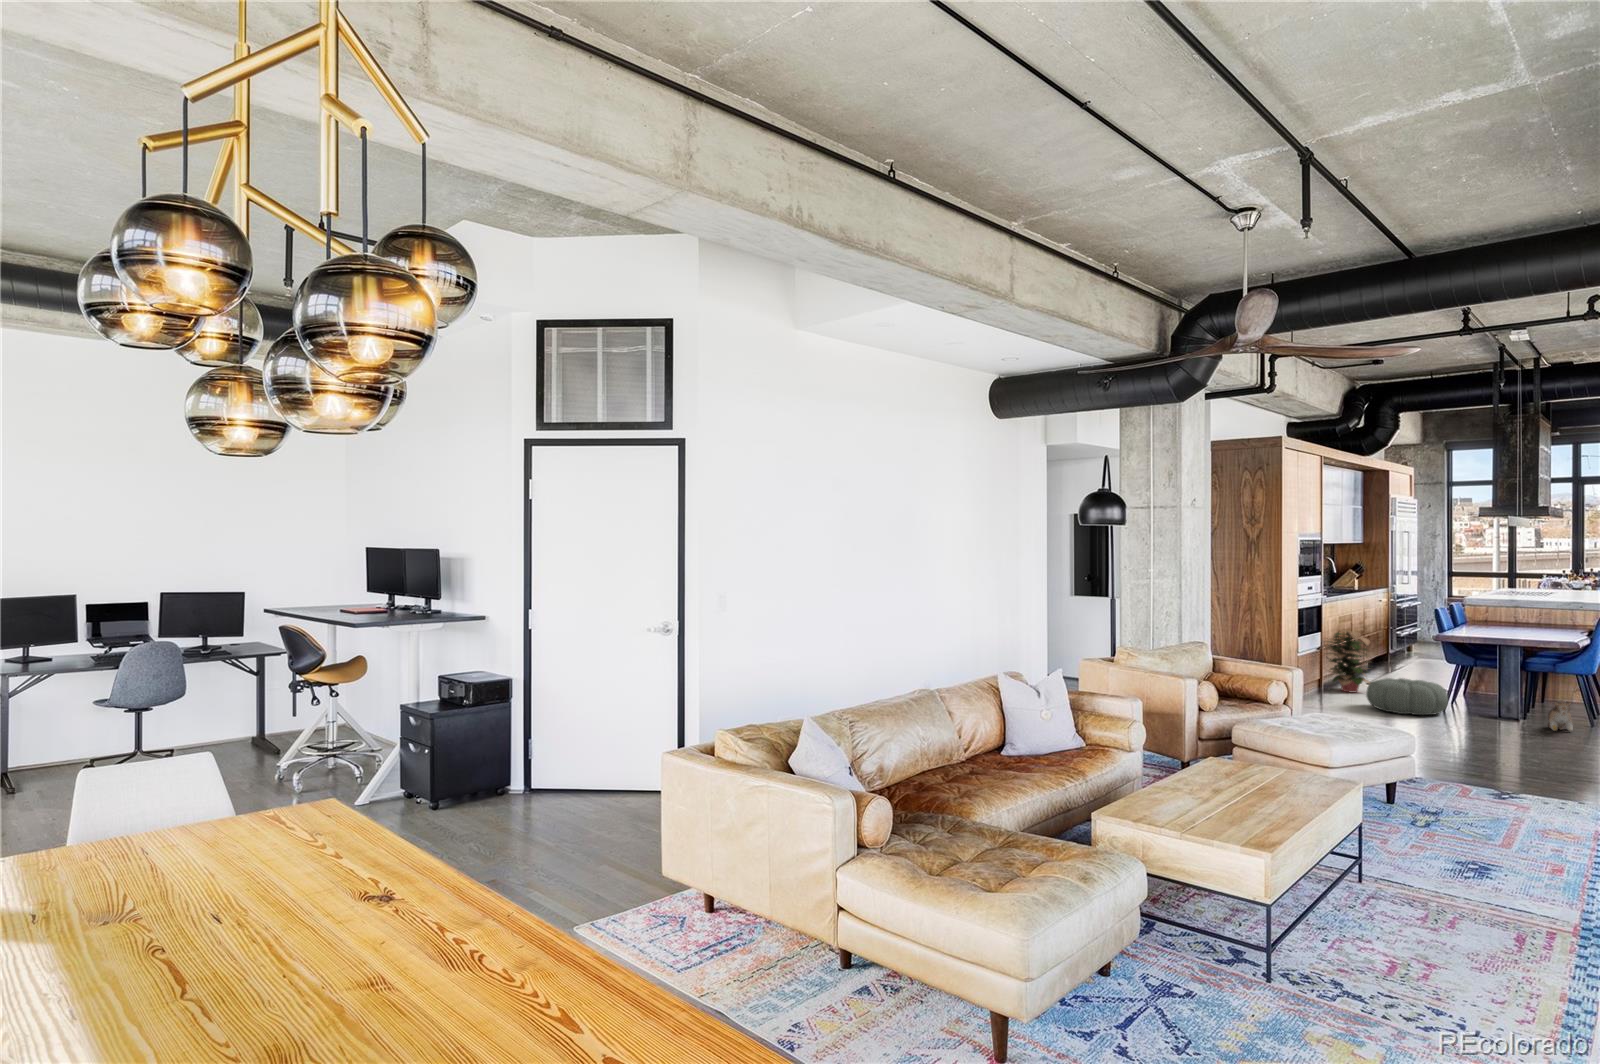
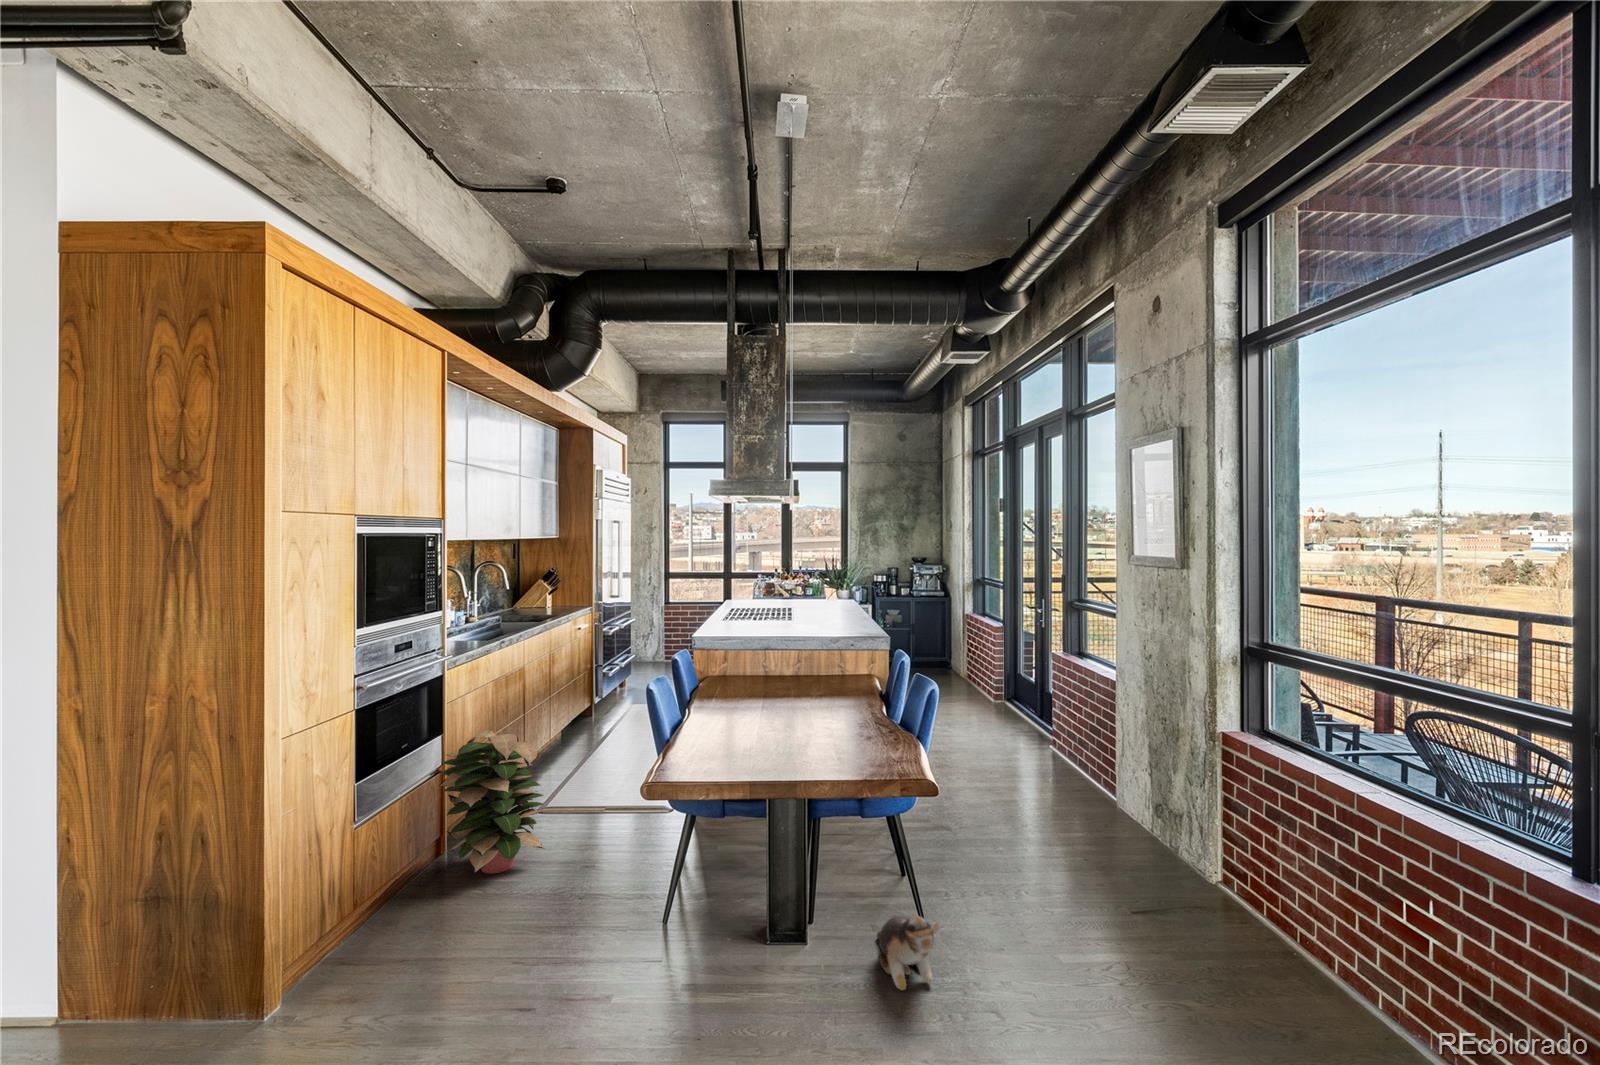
pouf: present [1366,678,1448,715] -> none [502,865,684,1009]

